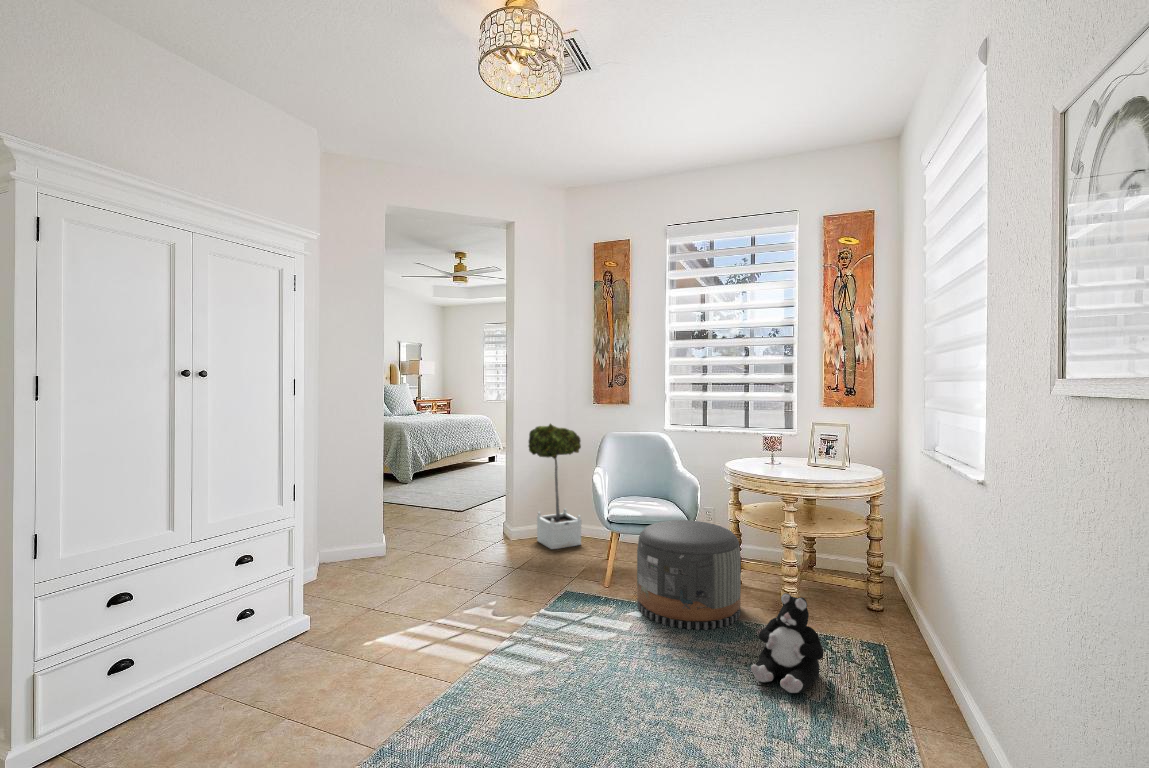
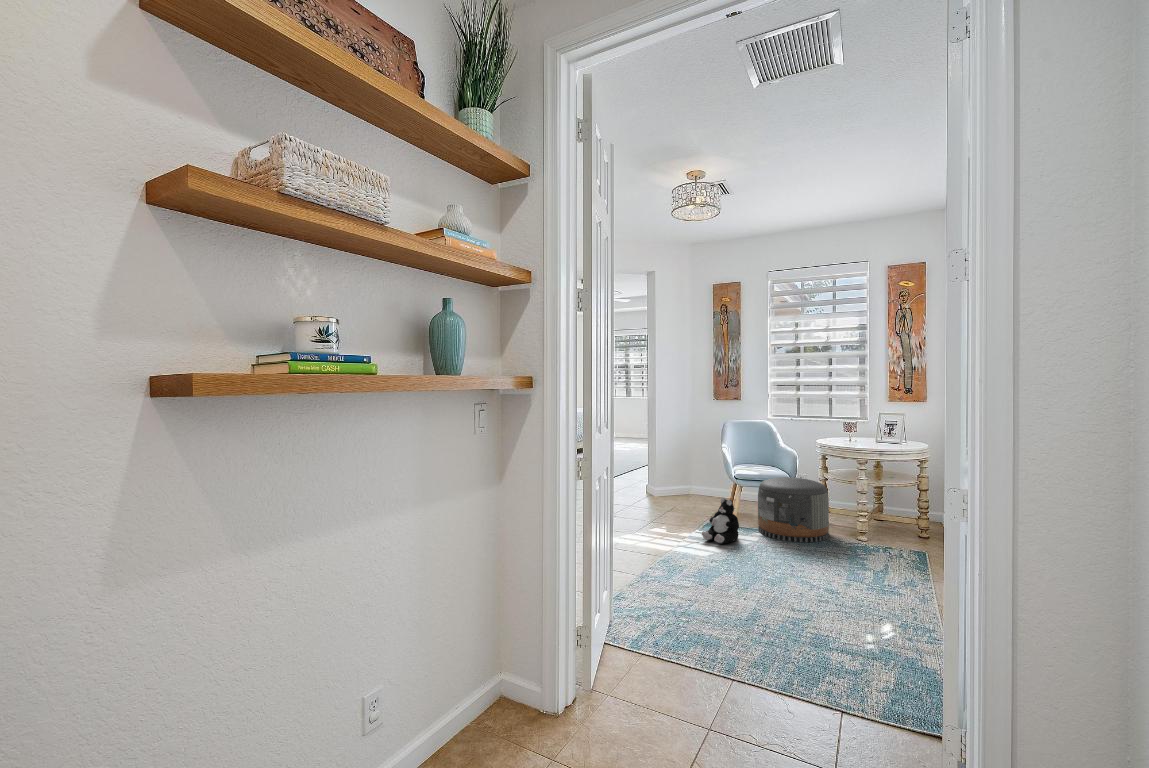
potted tree: present [528,424,581,549] -> none [668,414,708,502]
plush toy: present [751,593,824,693] -> present [702,498,739,544]

